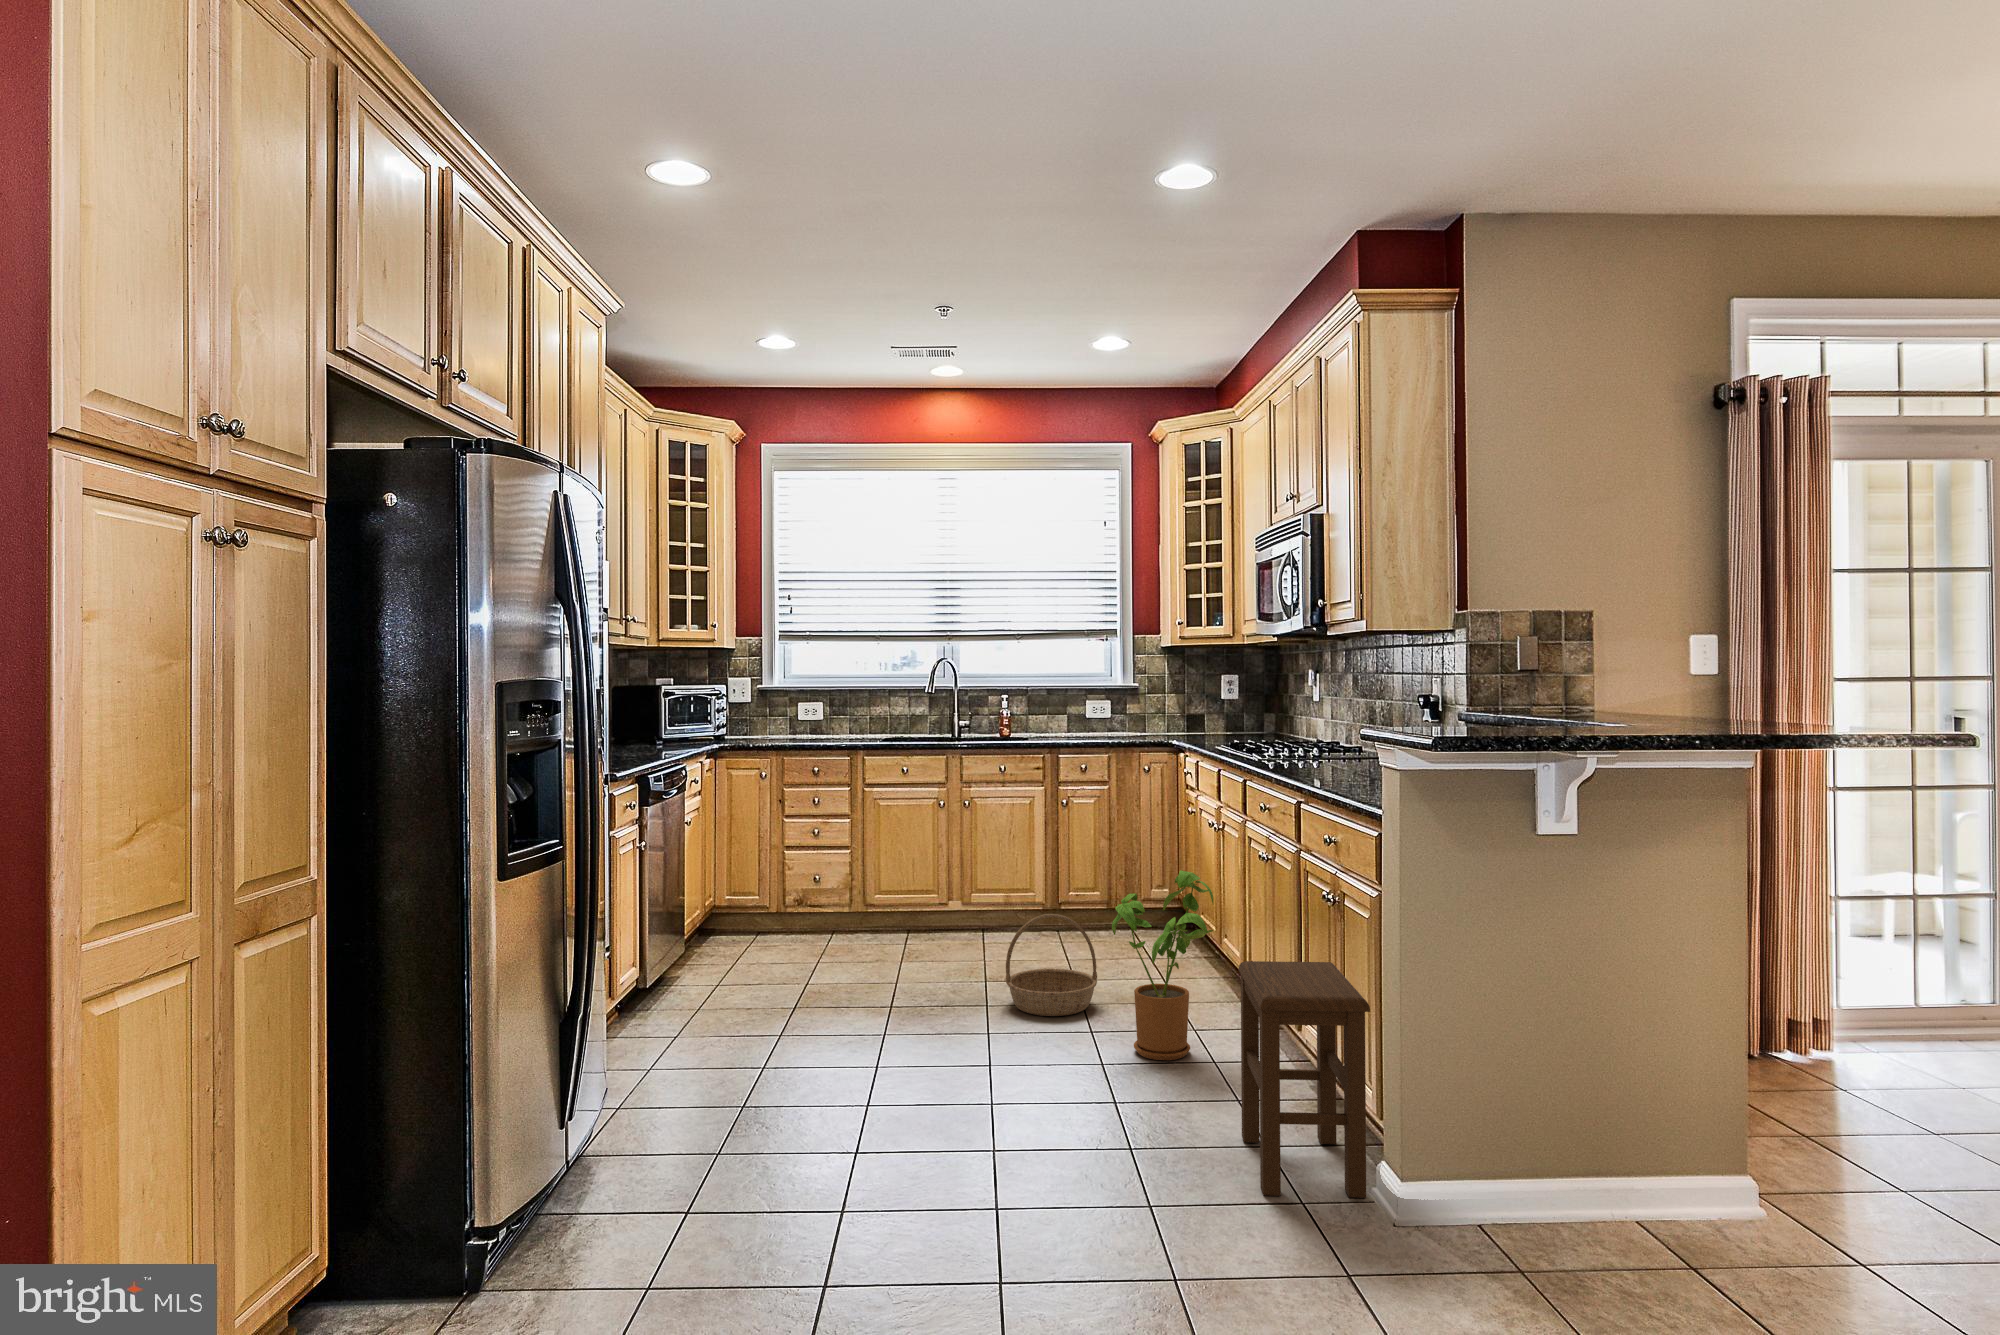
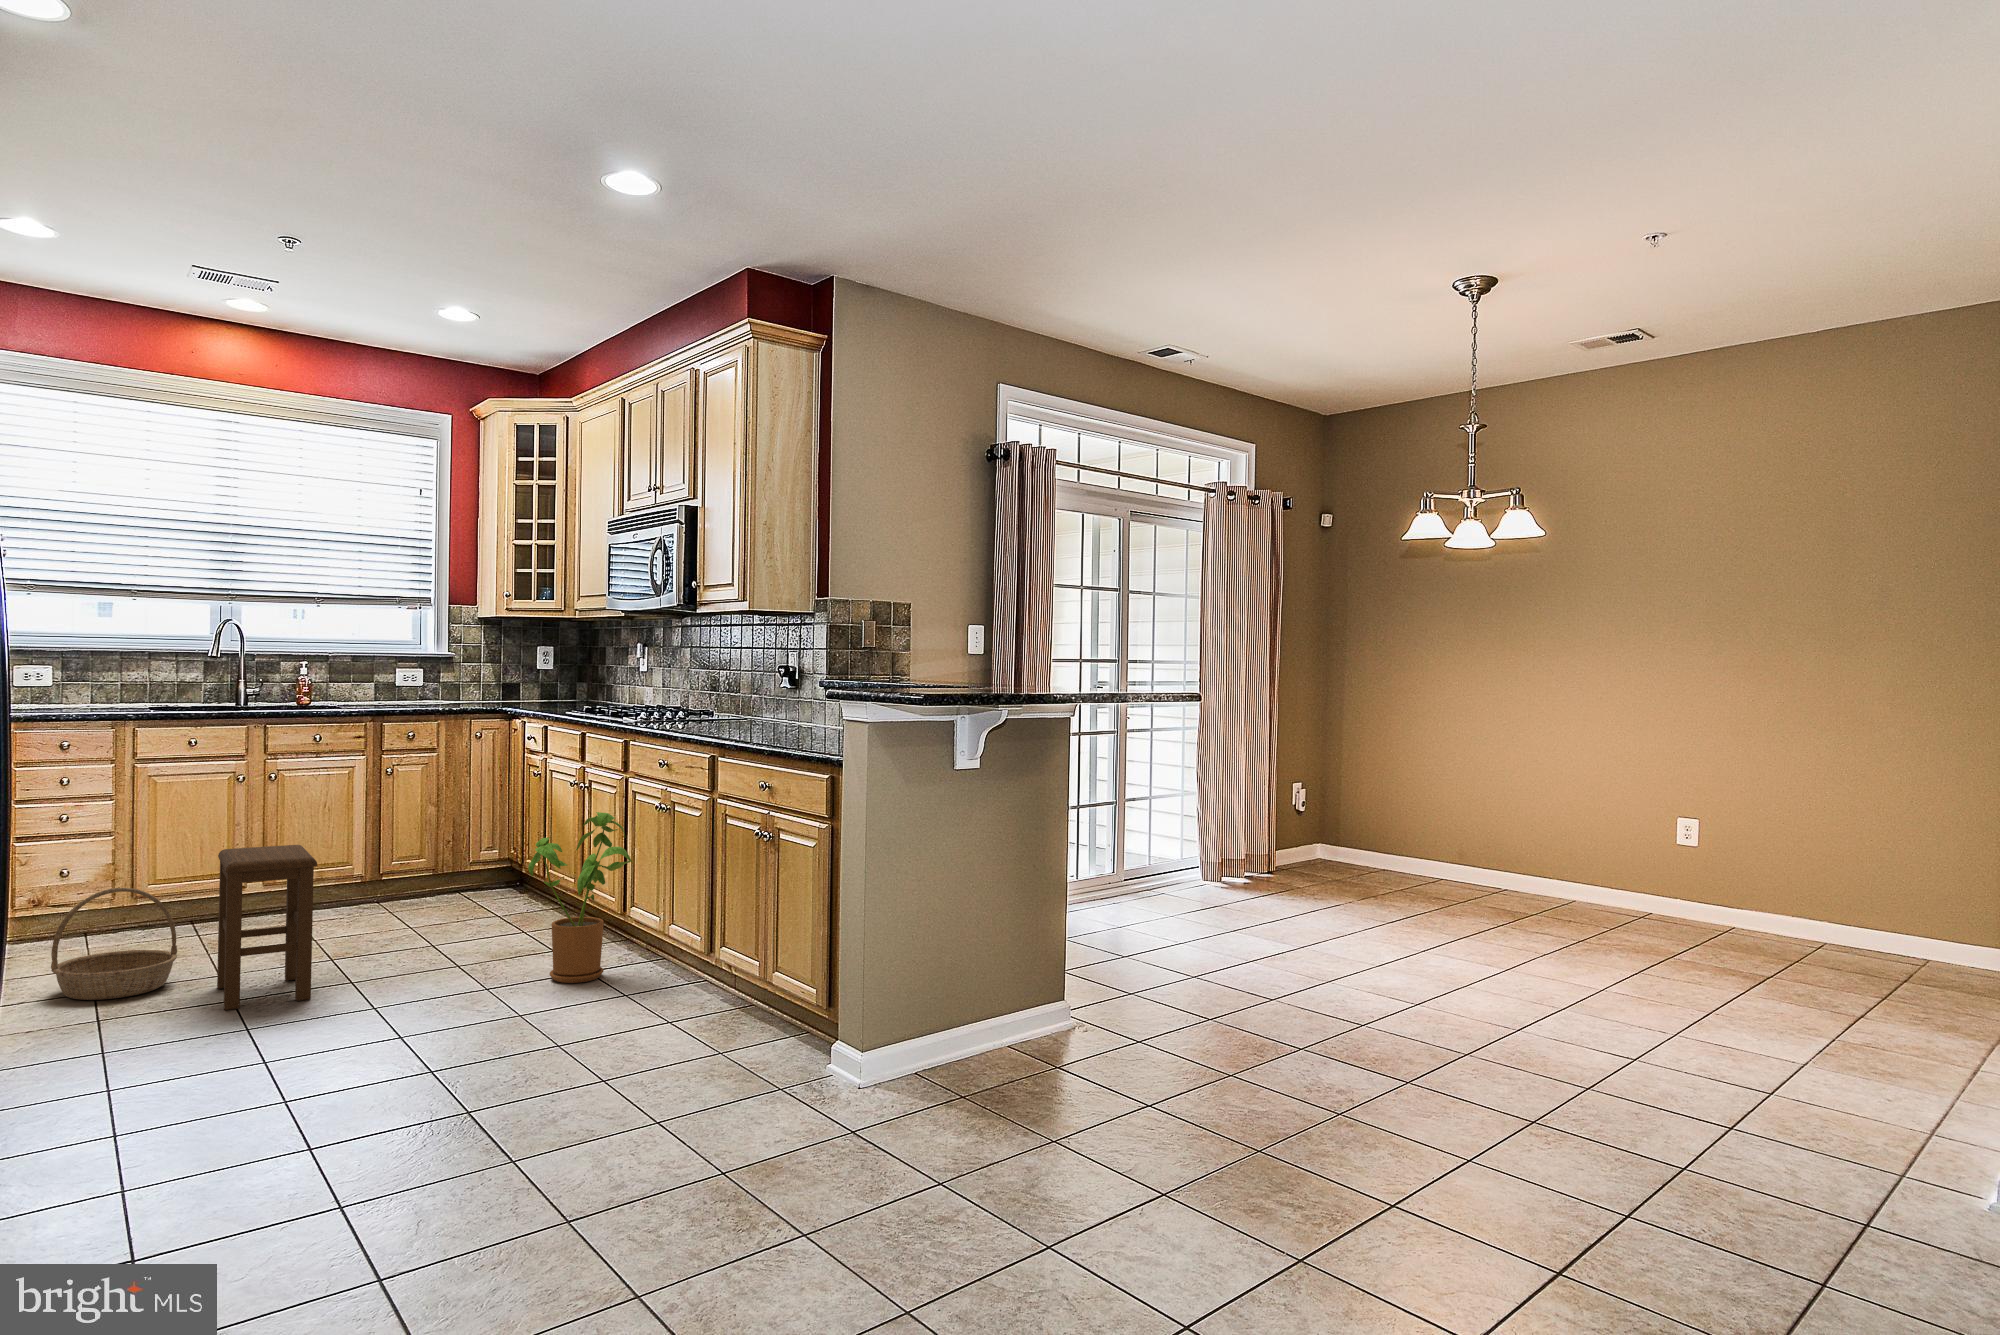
basket: present [1006,914,1097,1016] -> present [51,888,177,1000]
stool: present [1238,961,1370,1198] -> present [217,845,317,1010]

